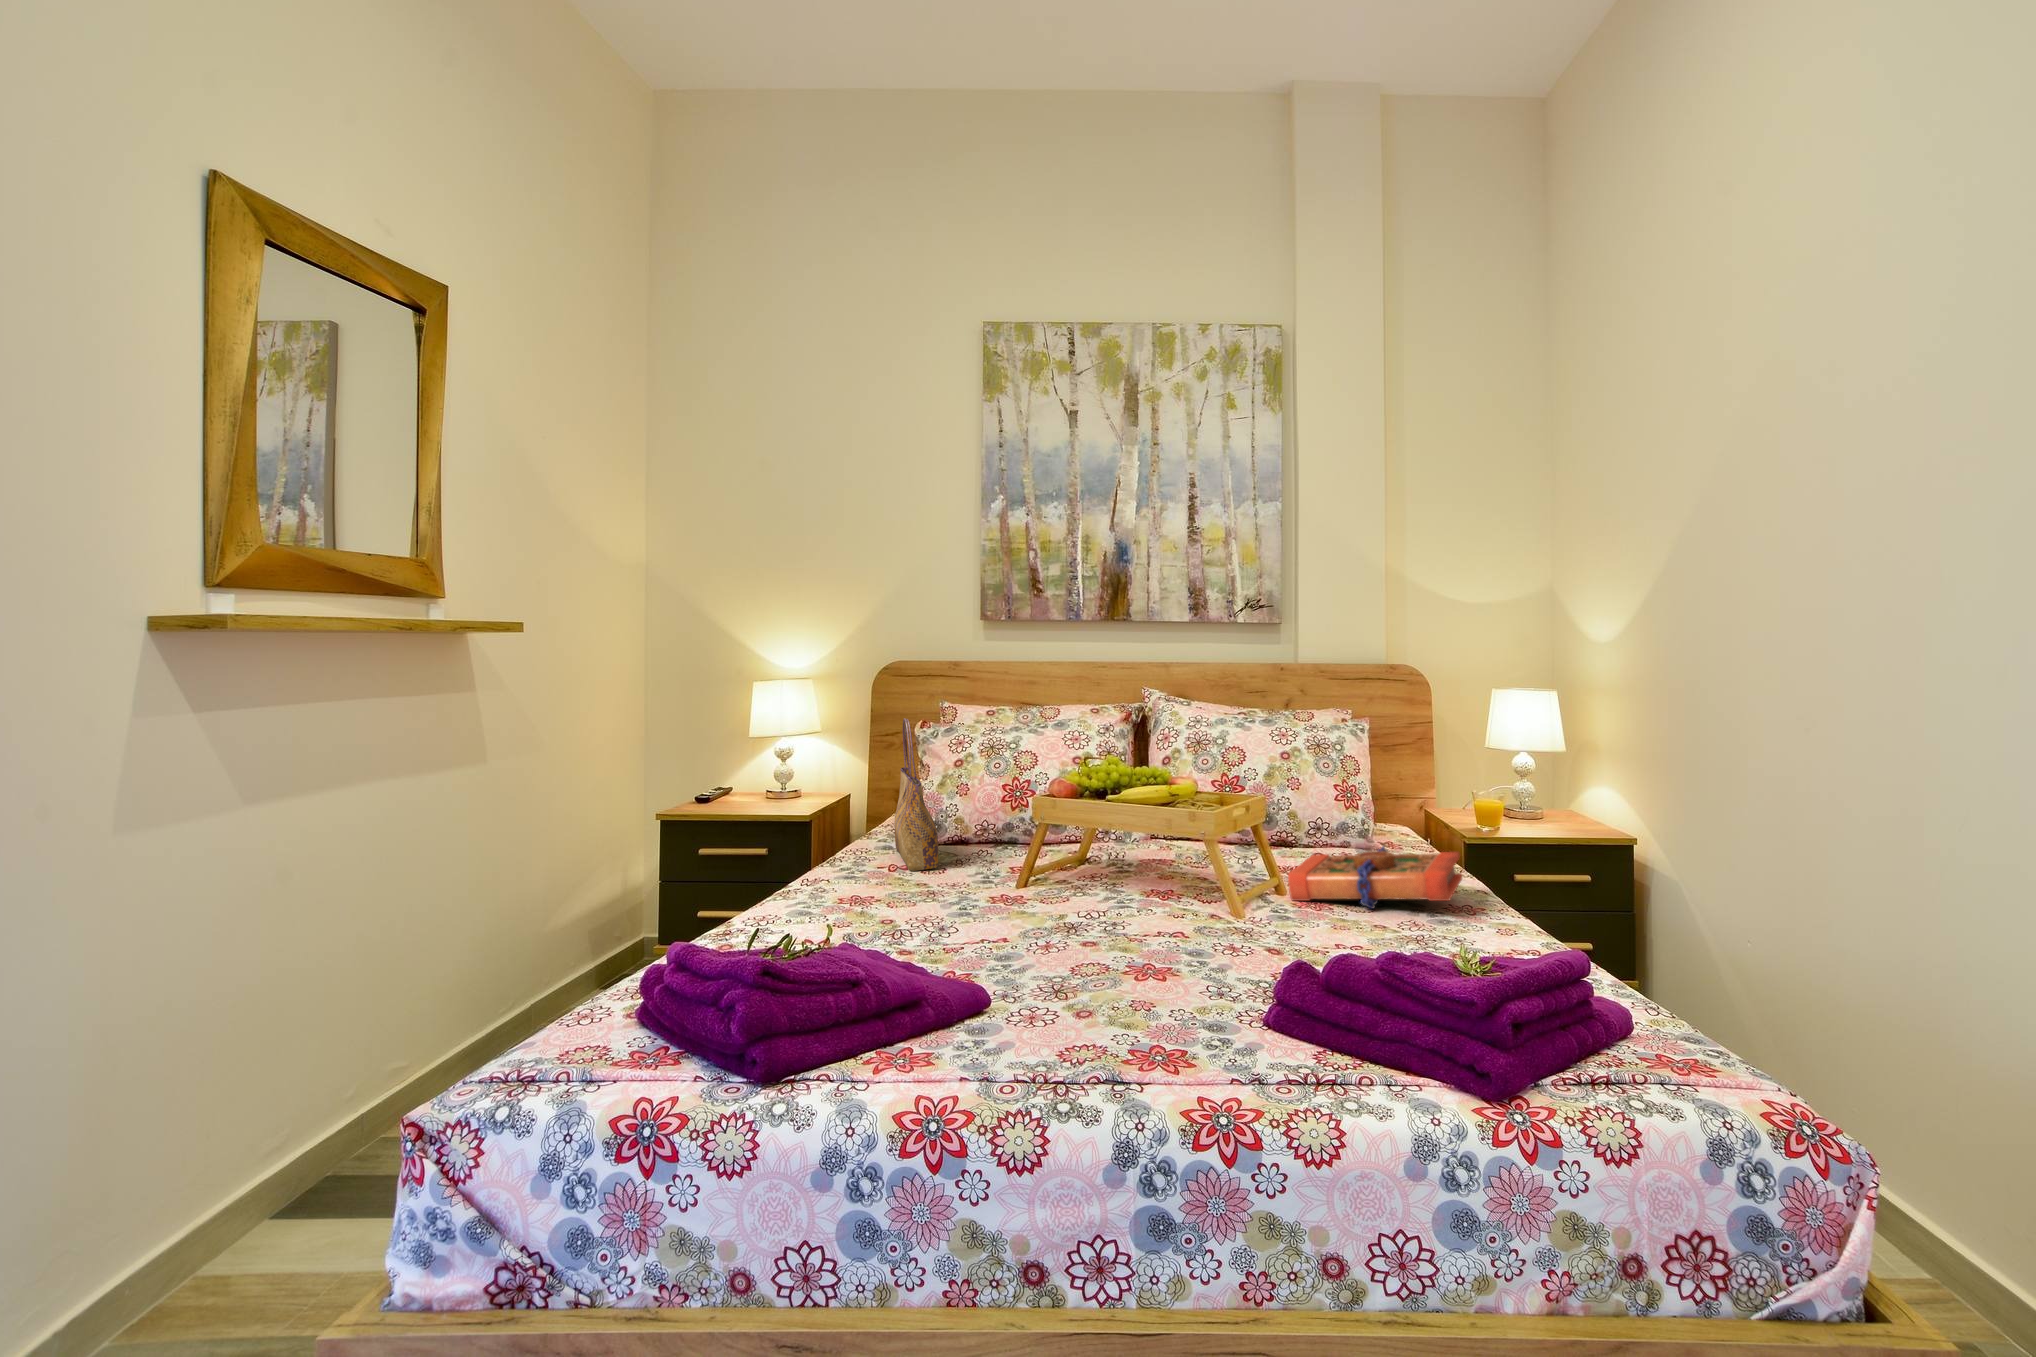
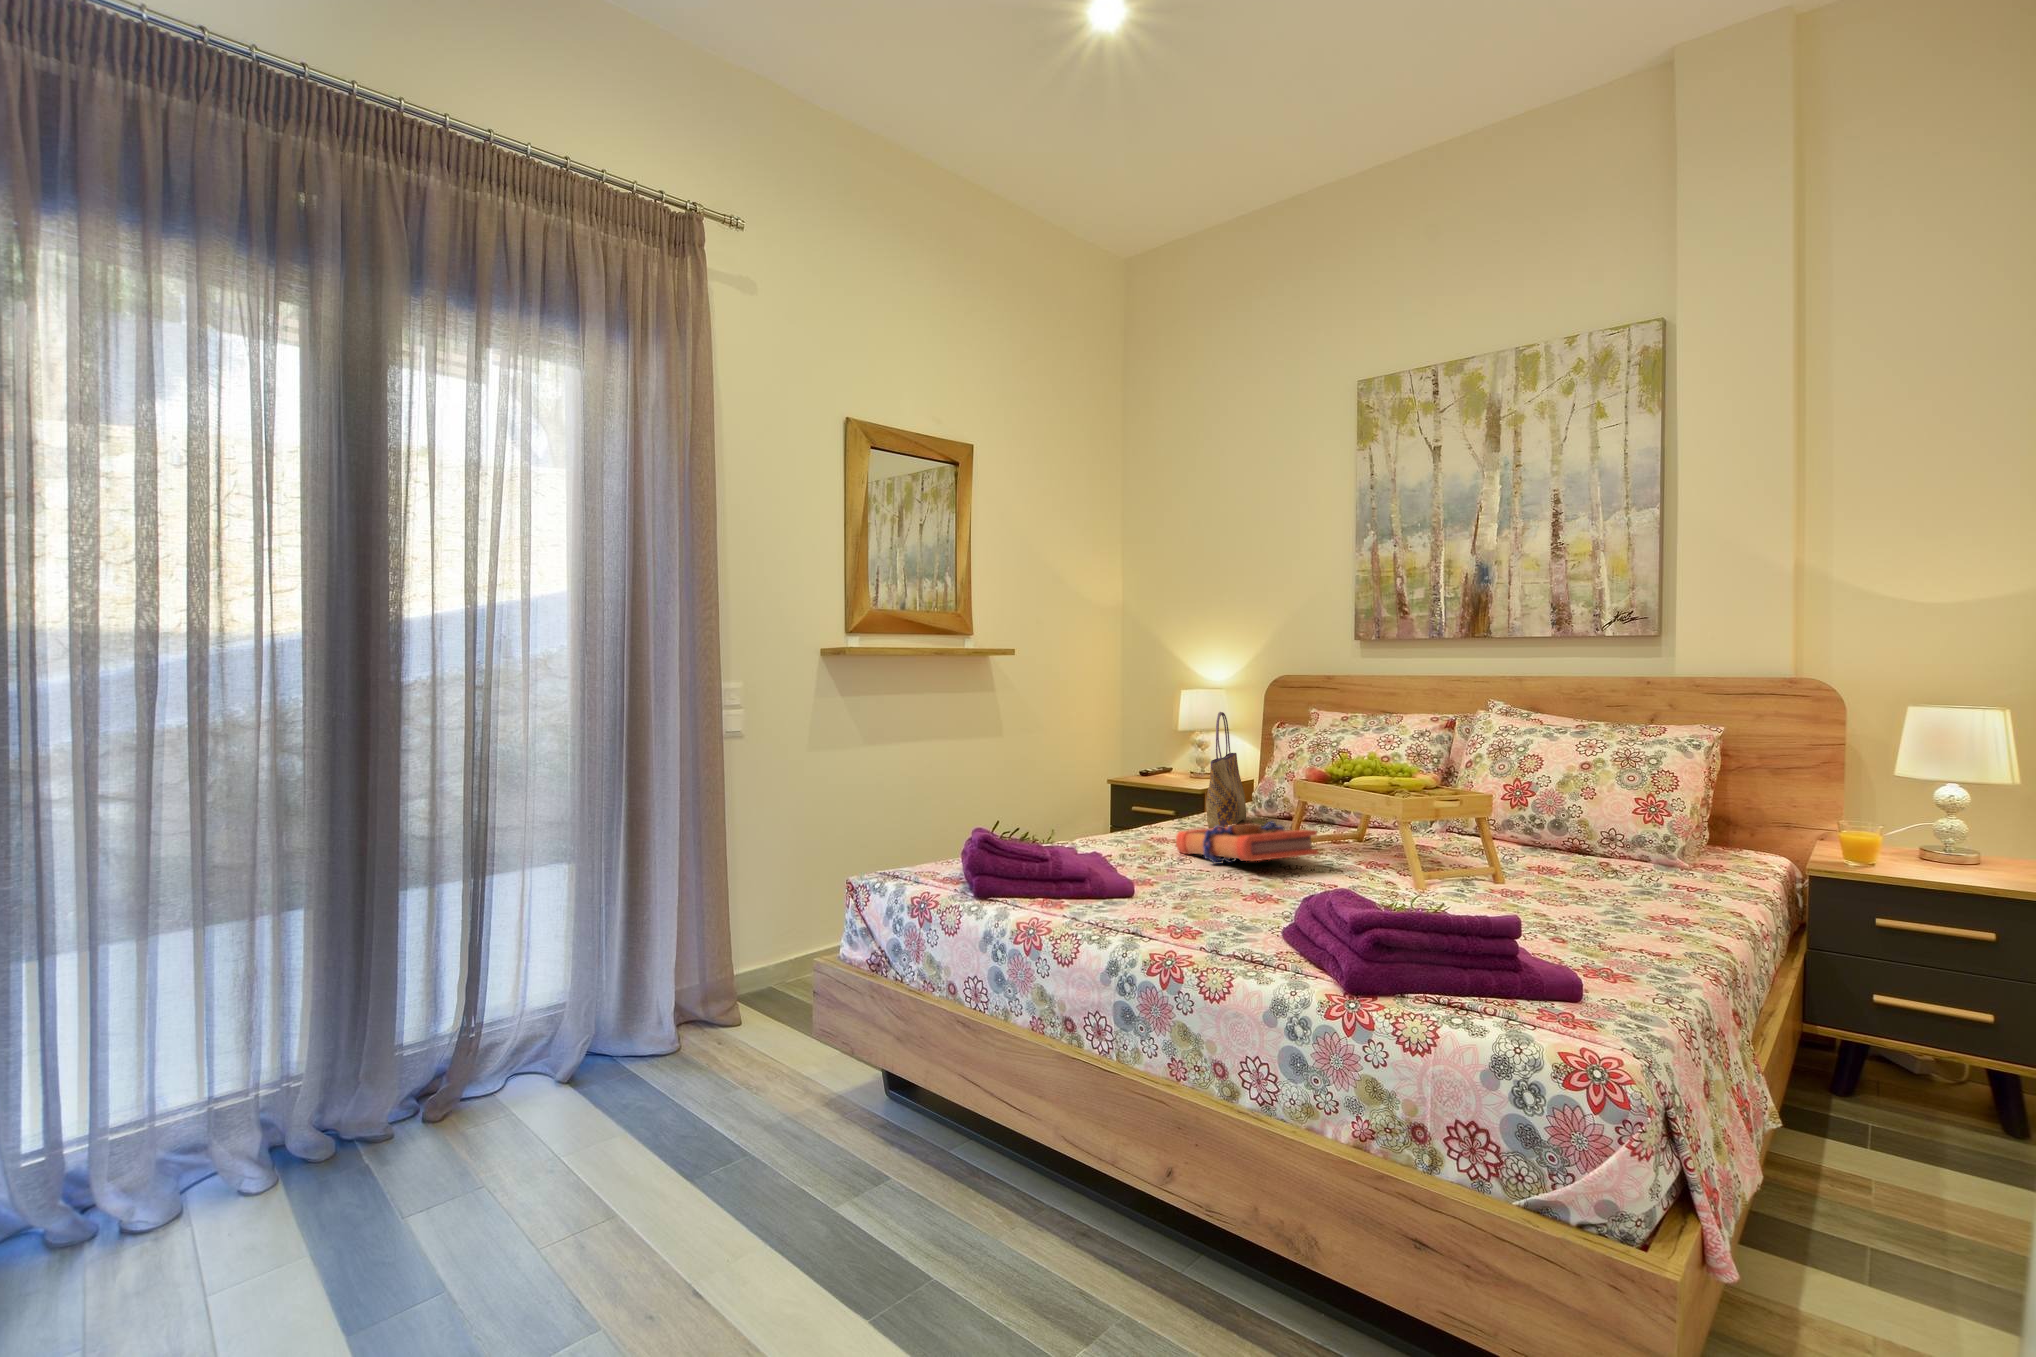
book: present [1288,846,1462,909] -> present [1176,821,1318,864]

